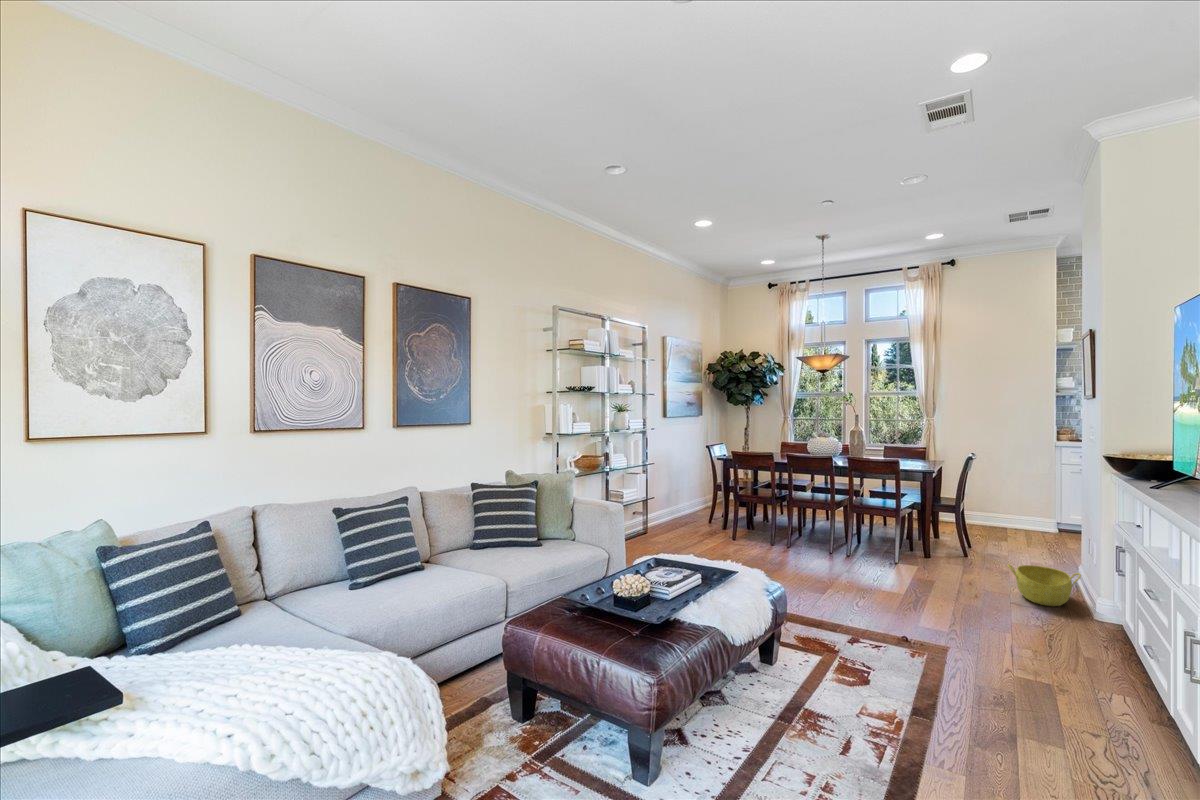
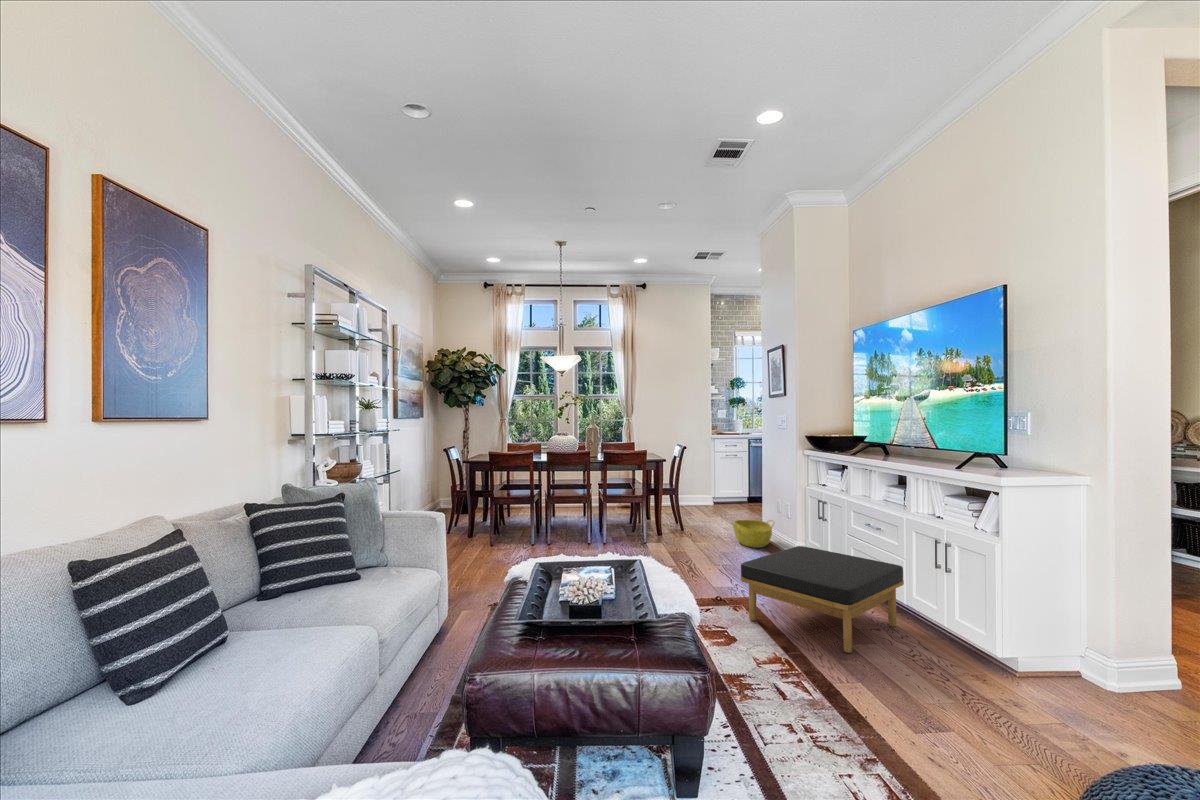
ottoman: none [897,608,1144,748] -> present [740,546,904,653]

